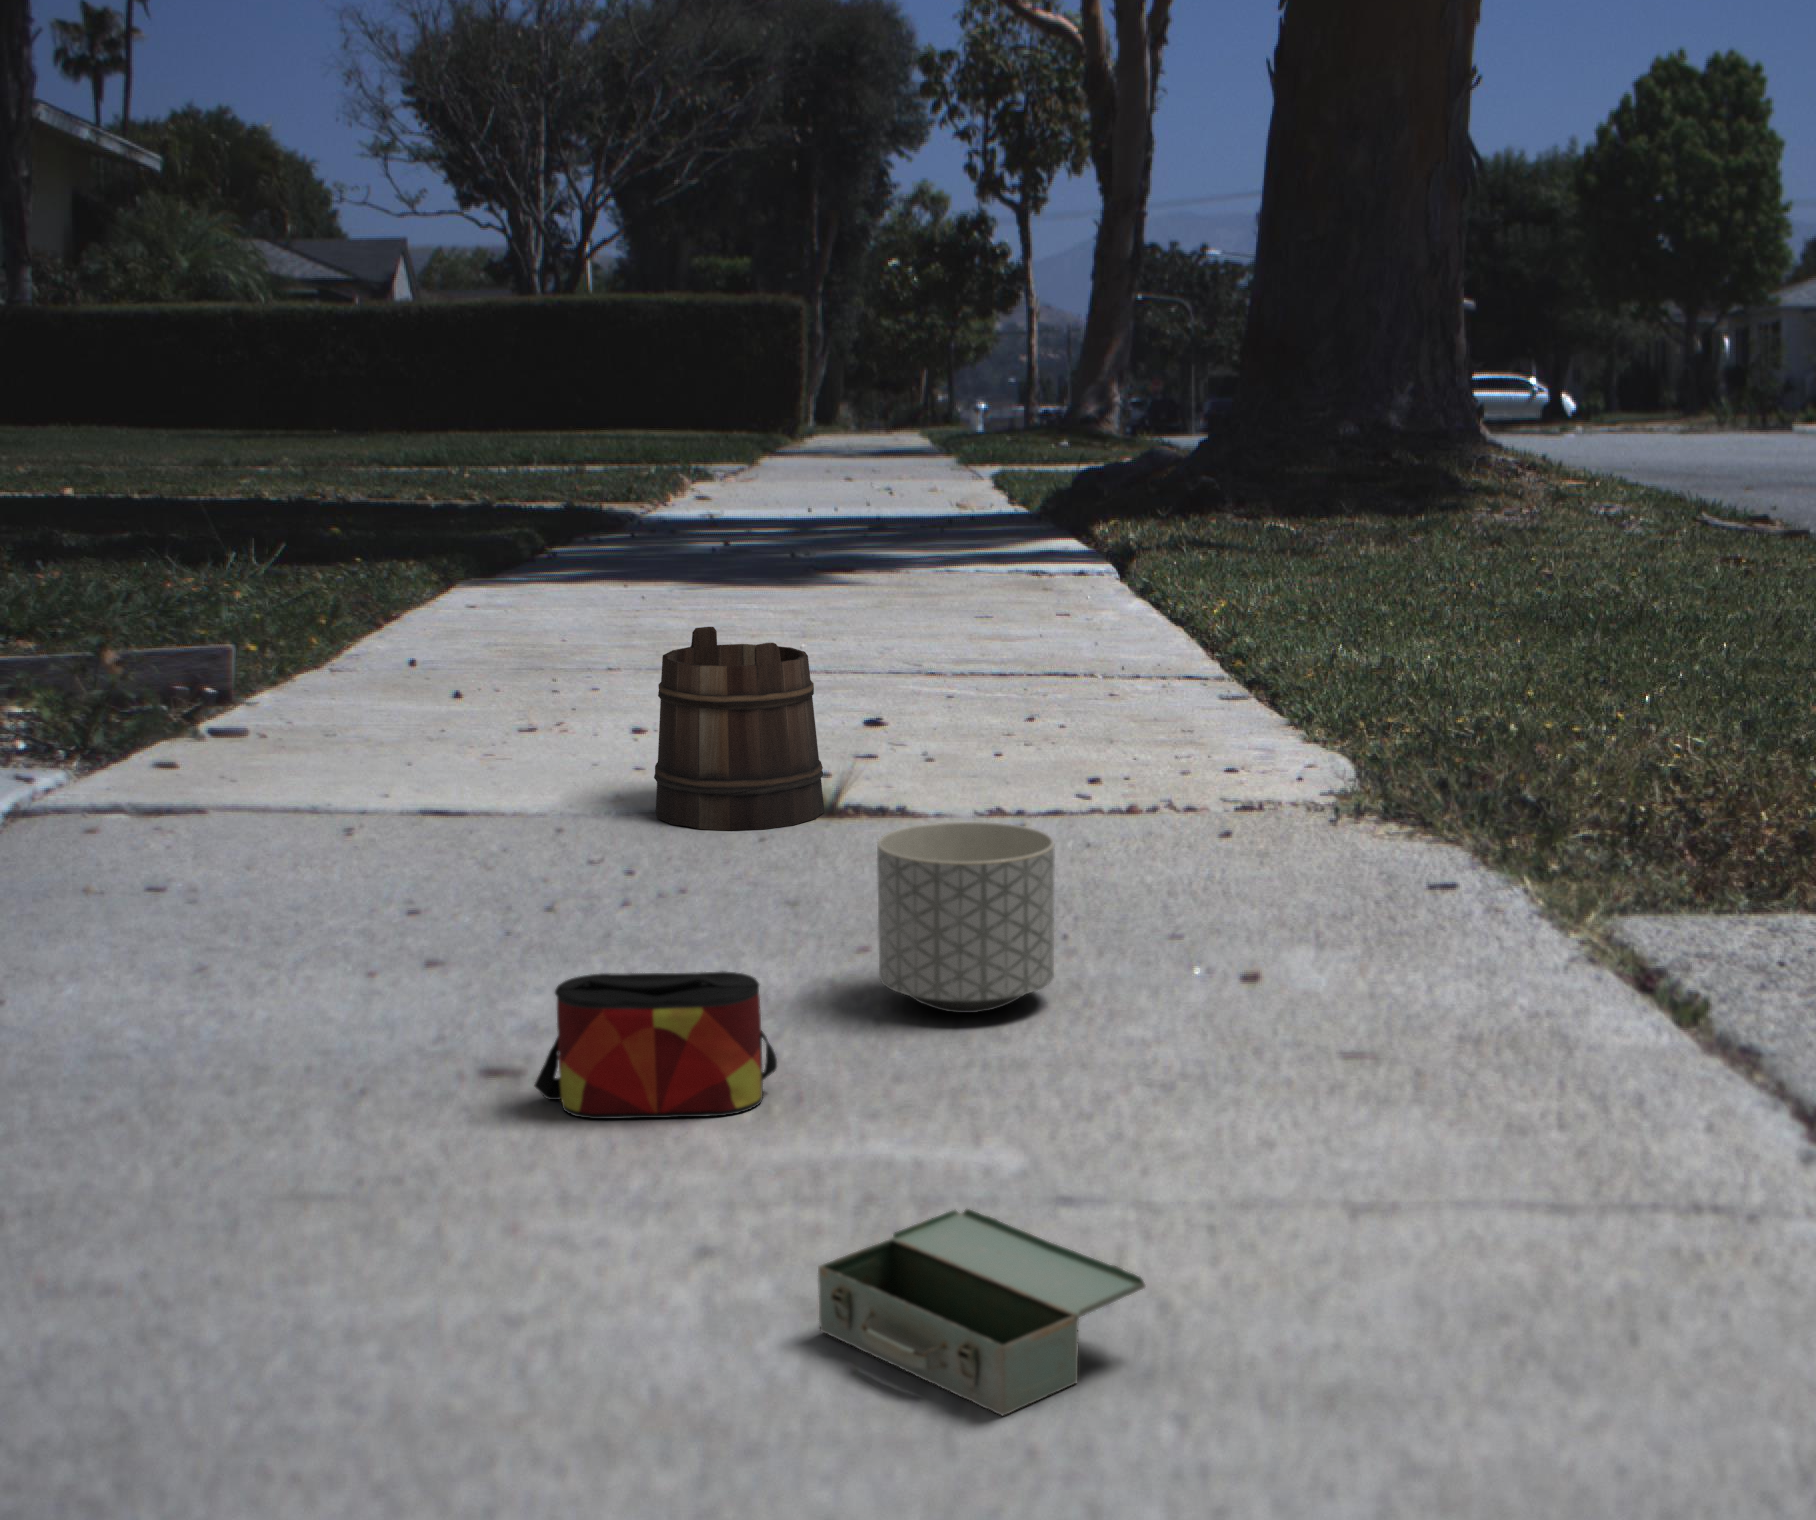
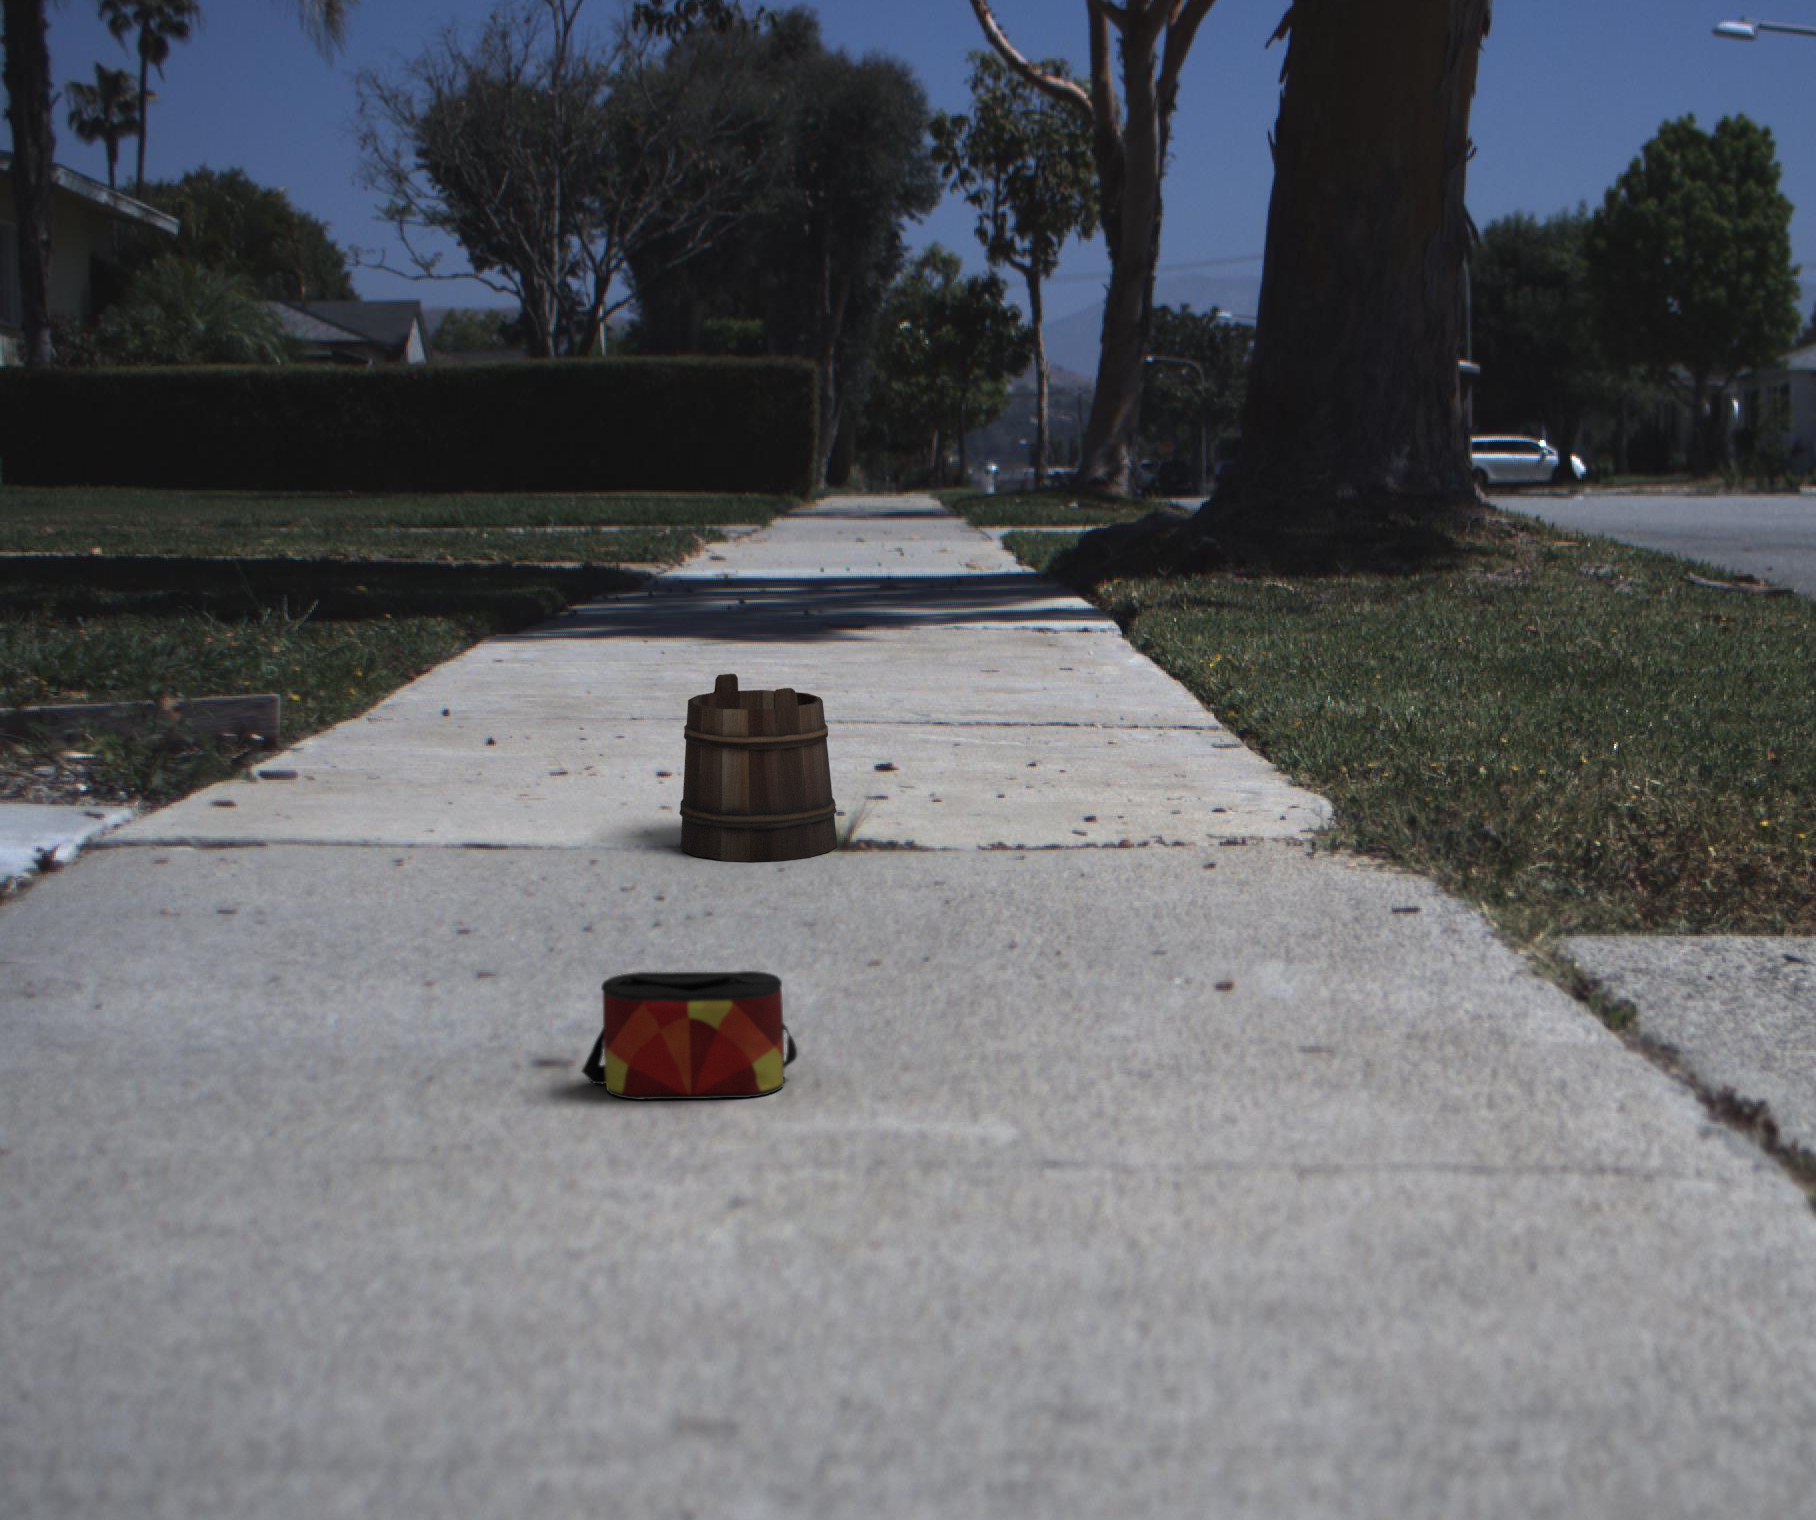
planter: present [877,822,1055,1013] -> none [887,845,1046,1015]
toolbox: present [818,1209,1145,1416] -> none [835,1162,1116,1326]

